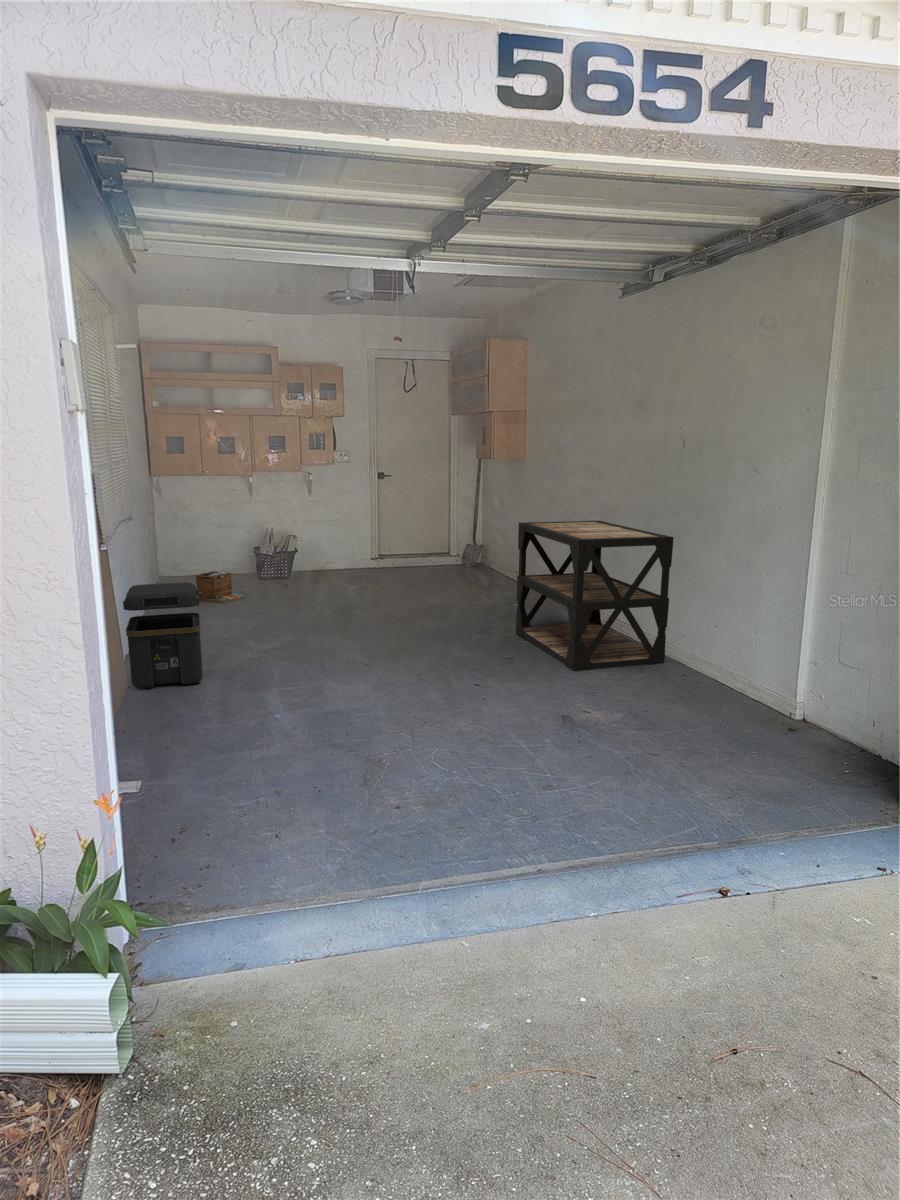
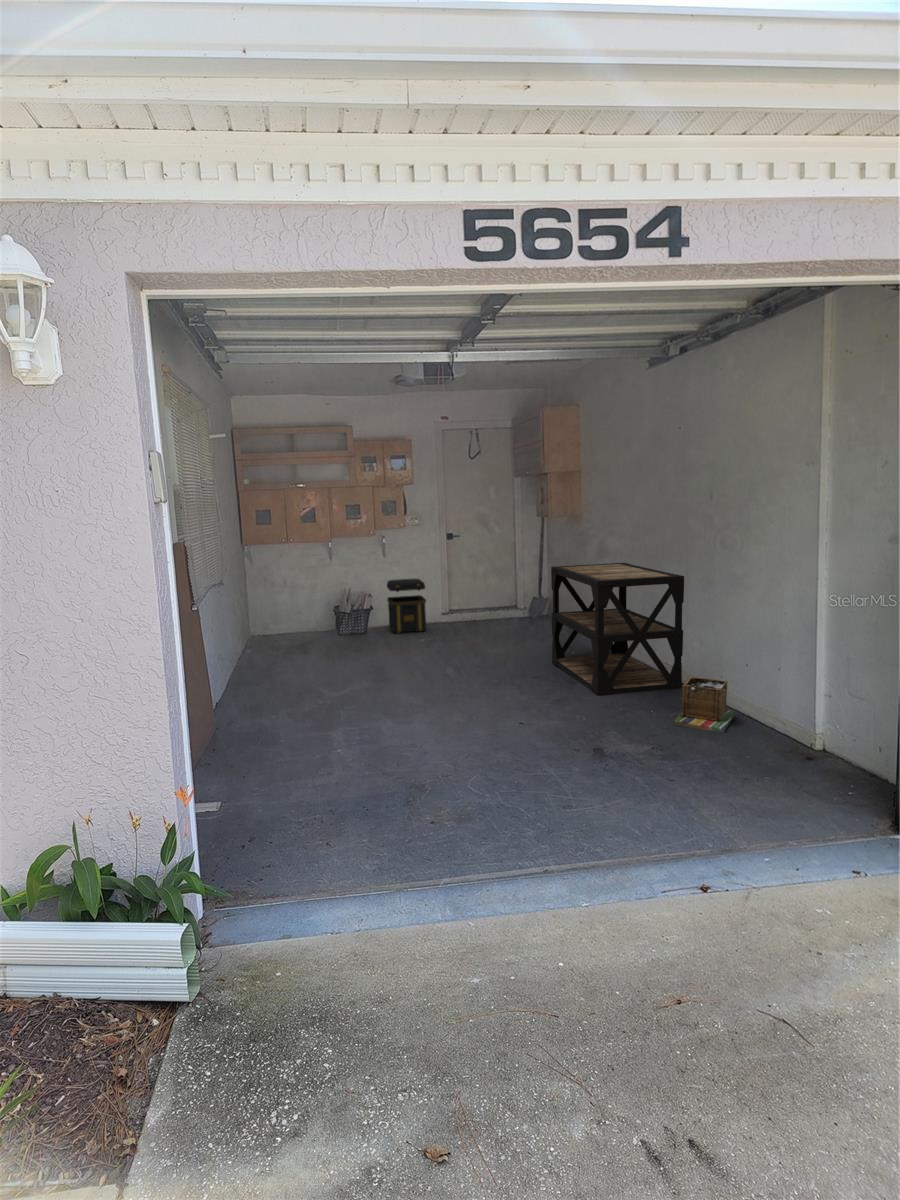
laundry basket: present [196,571,245,603] -> present [674,677,735,732]
toolbox: present [123,582,202,689] -> present [387,579,426,633]

